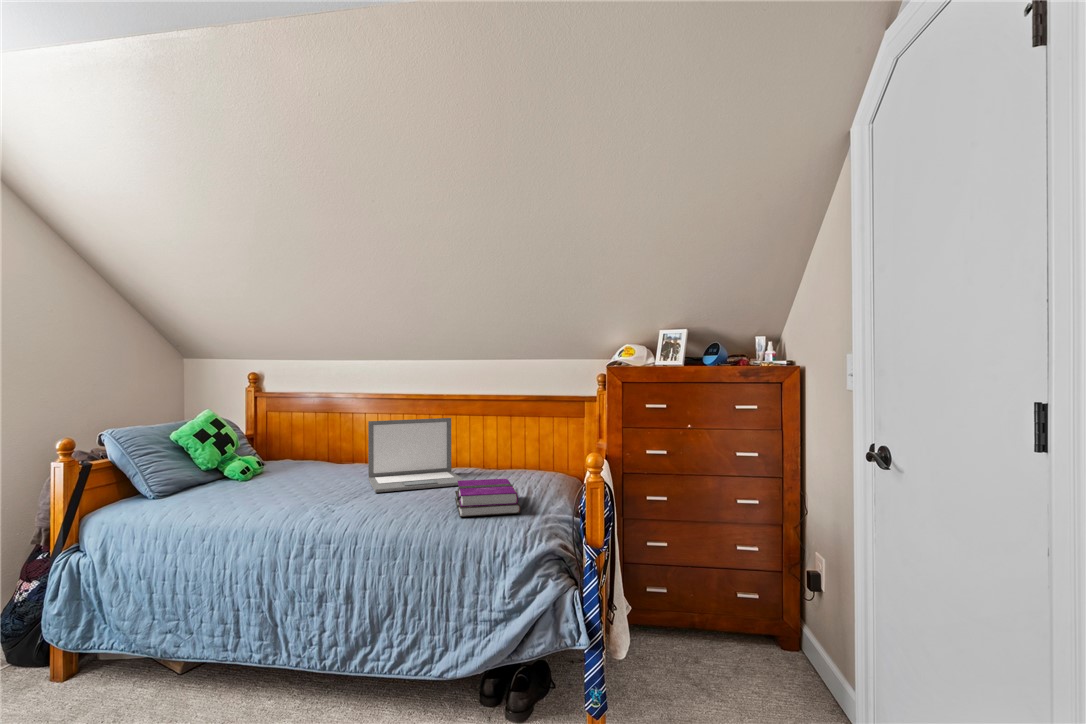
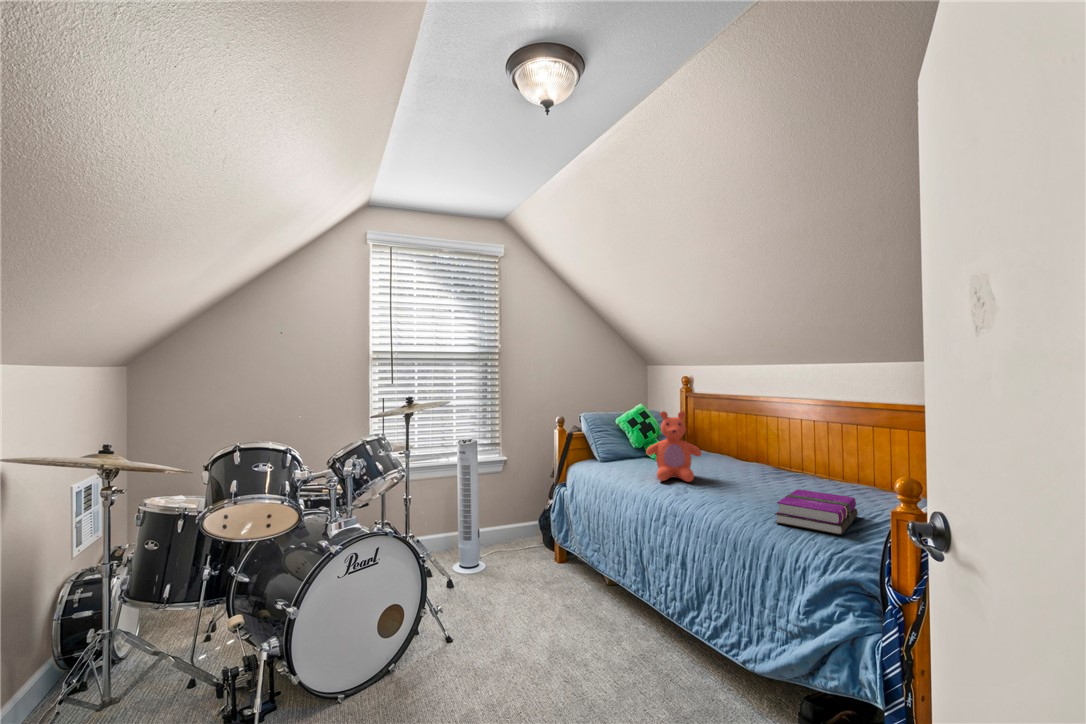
teddy bear: none [256,410,330,504] -> present [646,411,701,482]
laptop: present [368,418,463,492] -> none [732,424,826,496]

